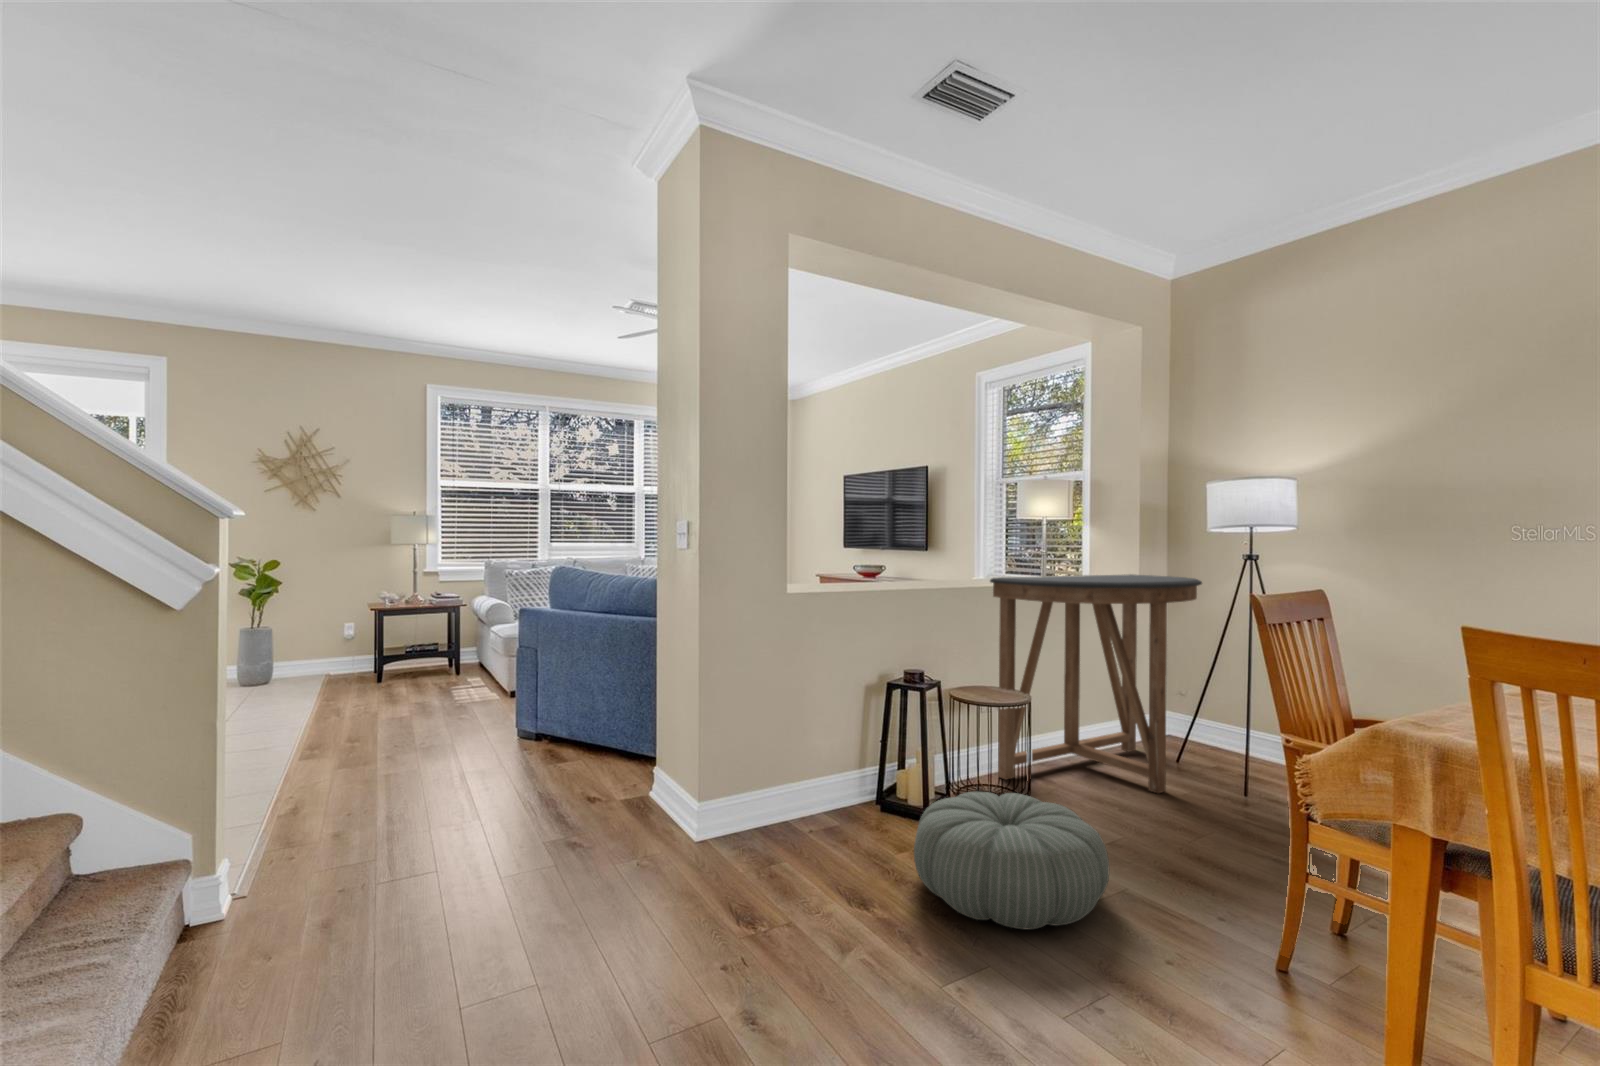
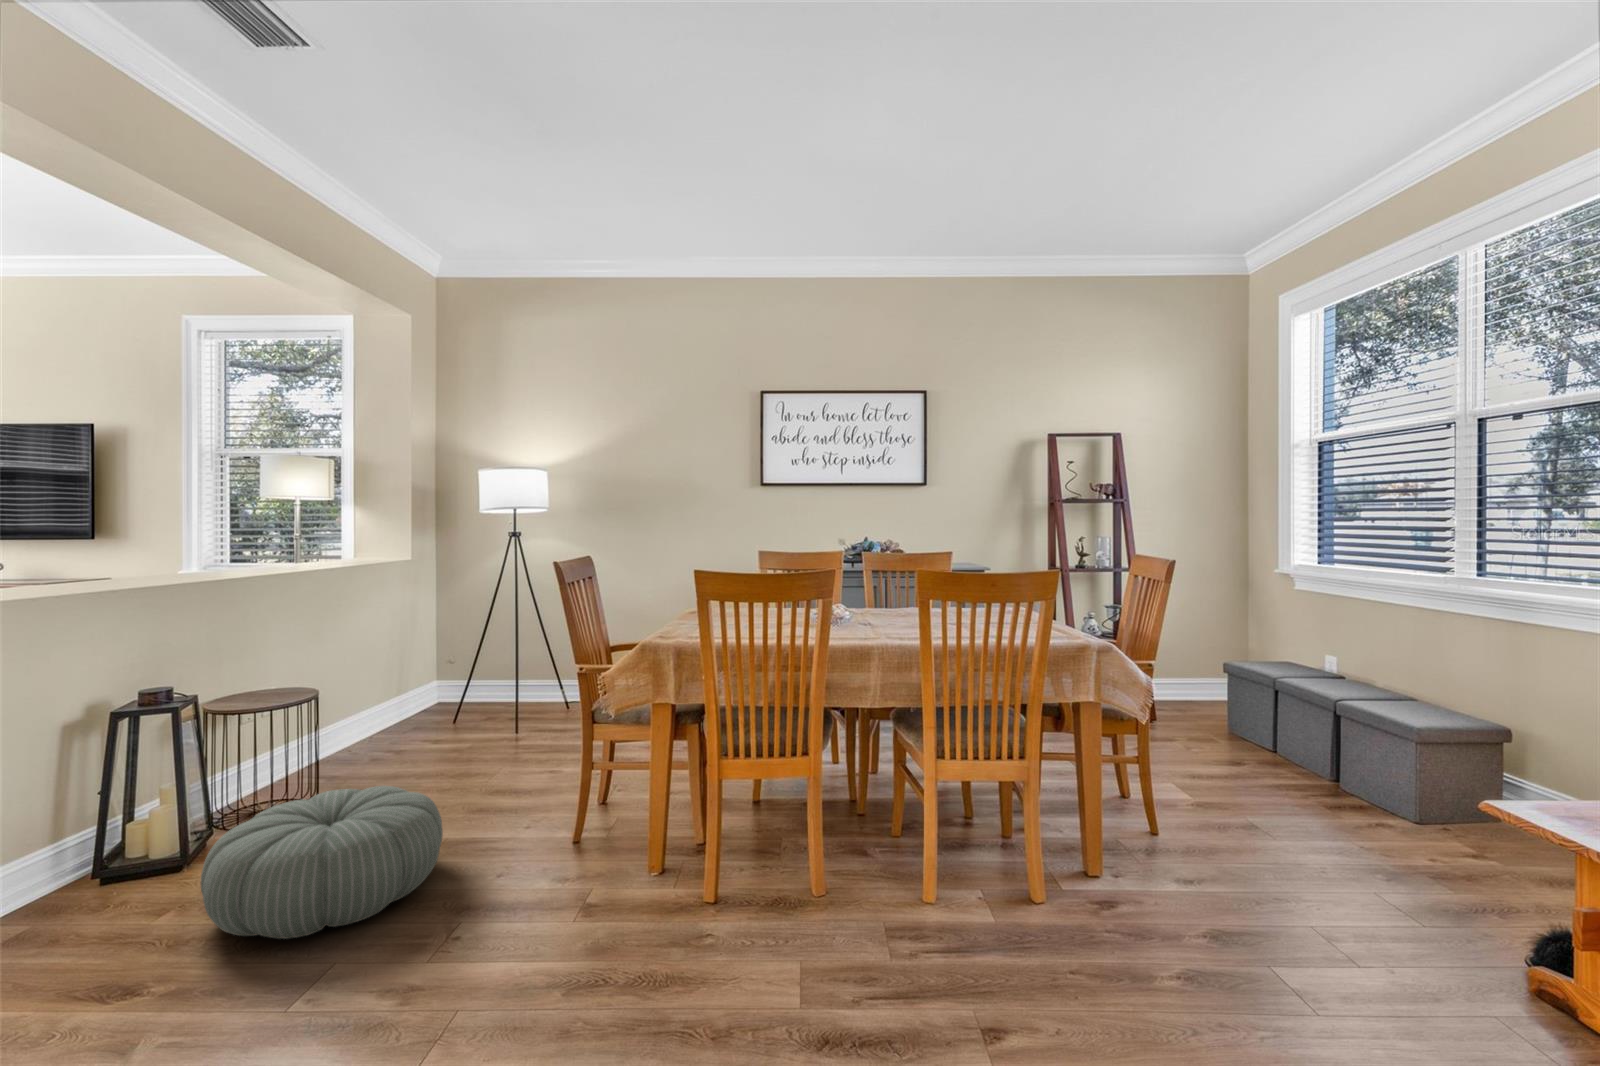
console table: present [990,574,1202,793] -> none [255,554,480,791]

